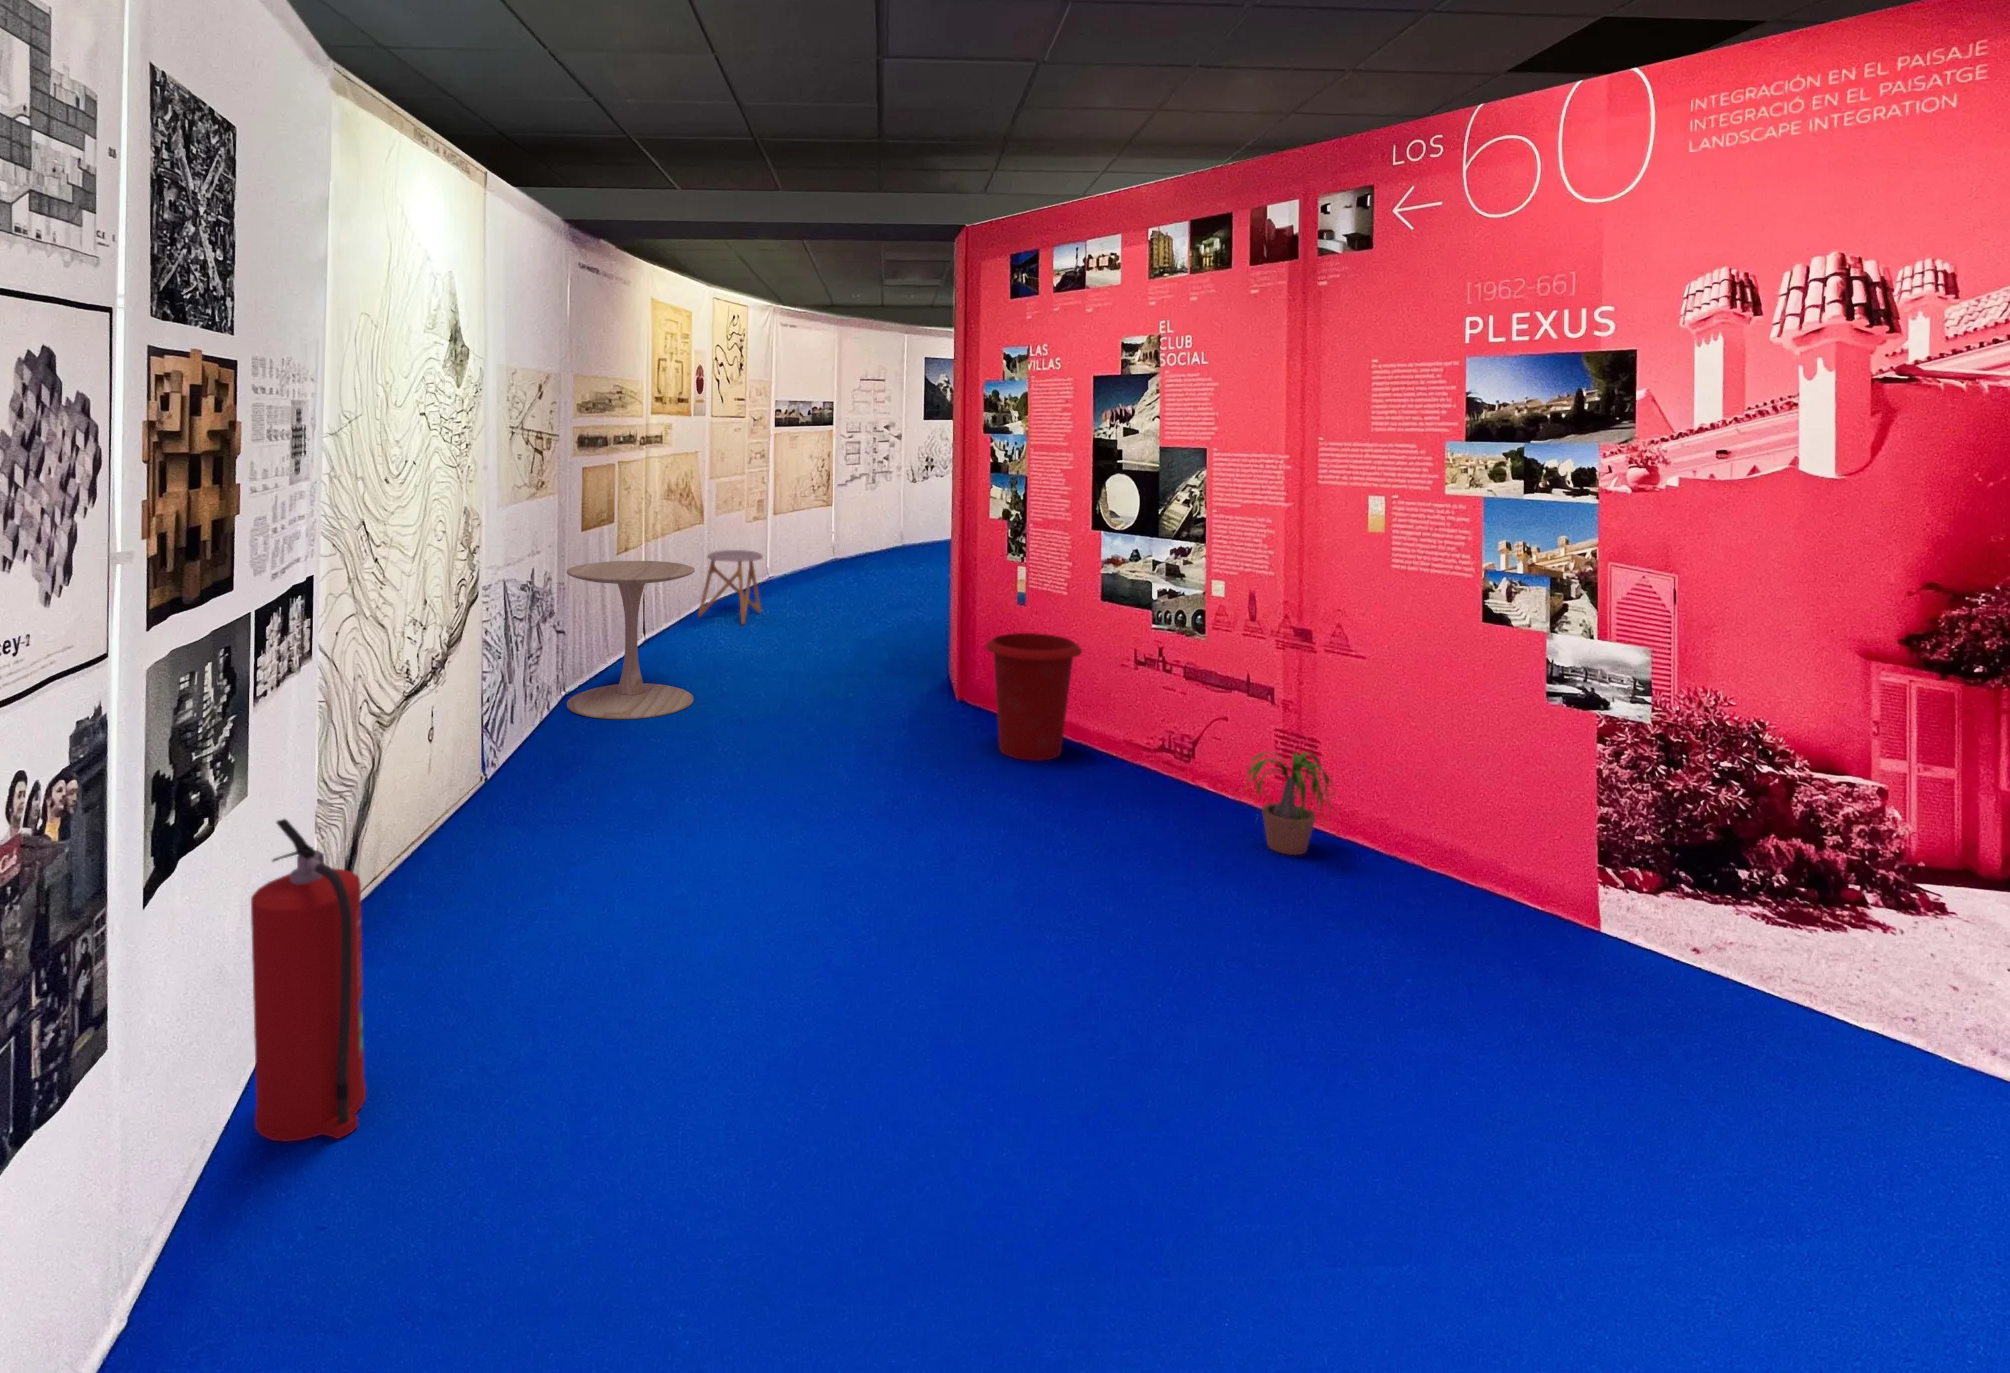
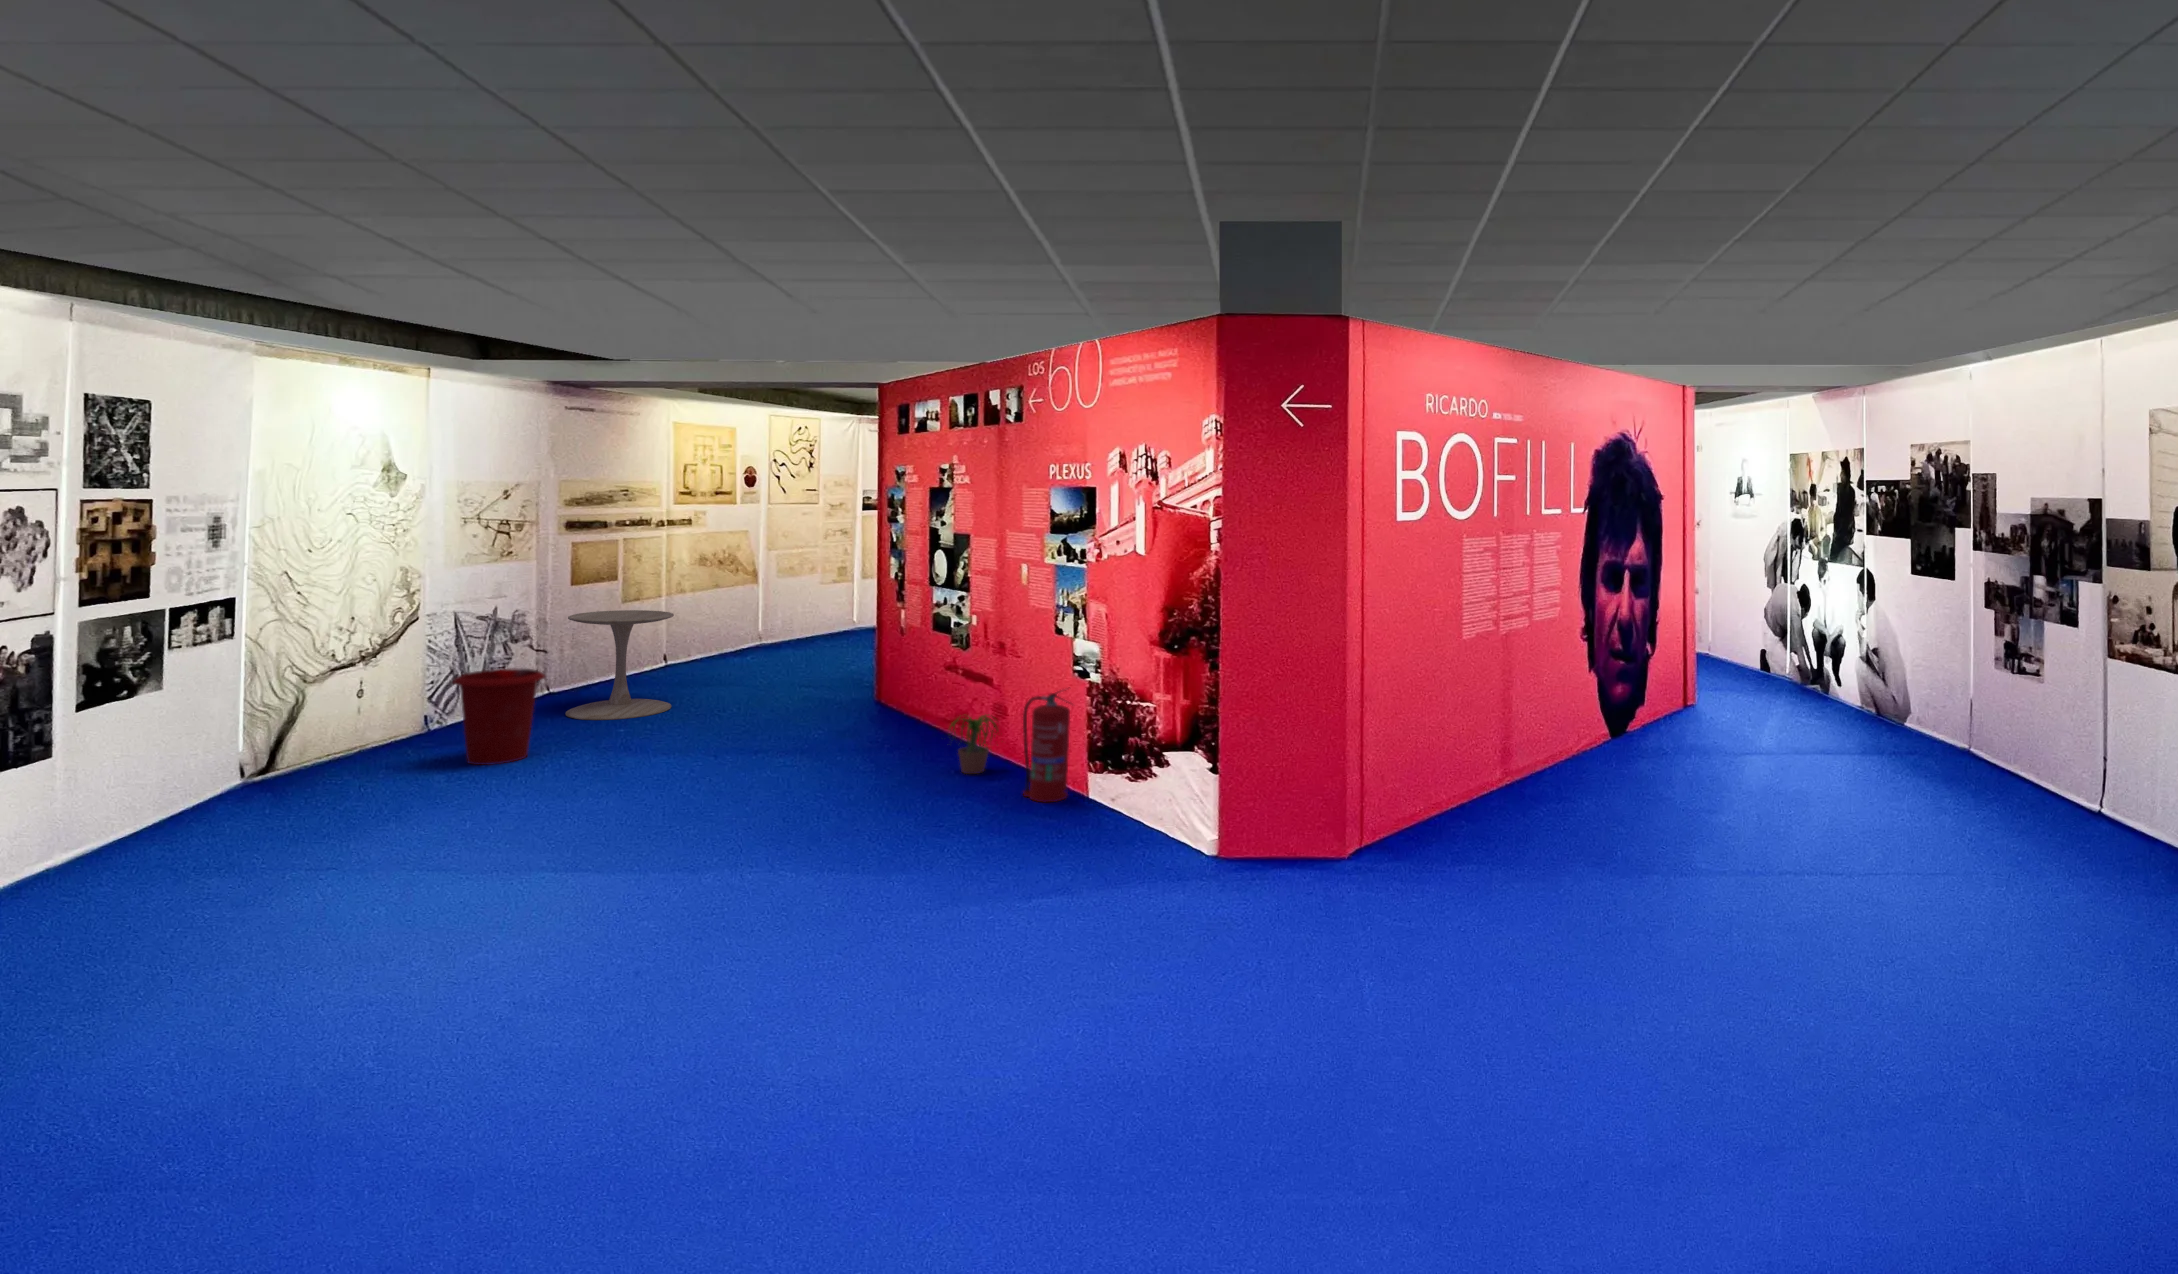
stool: present [698,550,763,625] -> none [736,608,792,664]
waste bin: present [986,633,1082,761] -> present [452,668,545,765]
fire extinguisher: present [251,819,366,1142] -> present [1023,692,1070,802]

